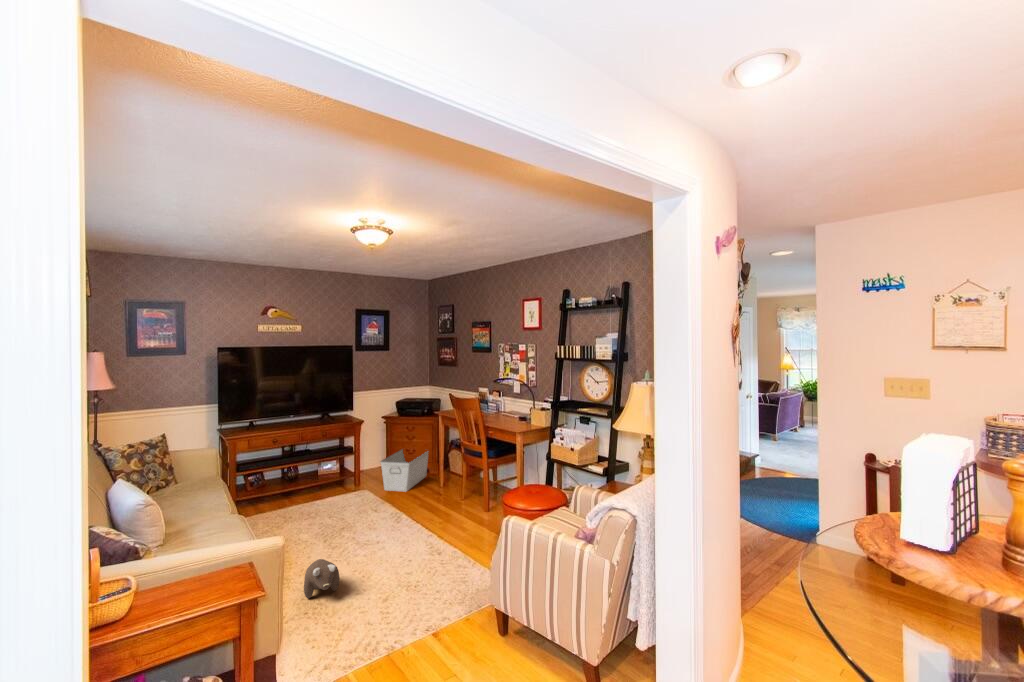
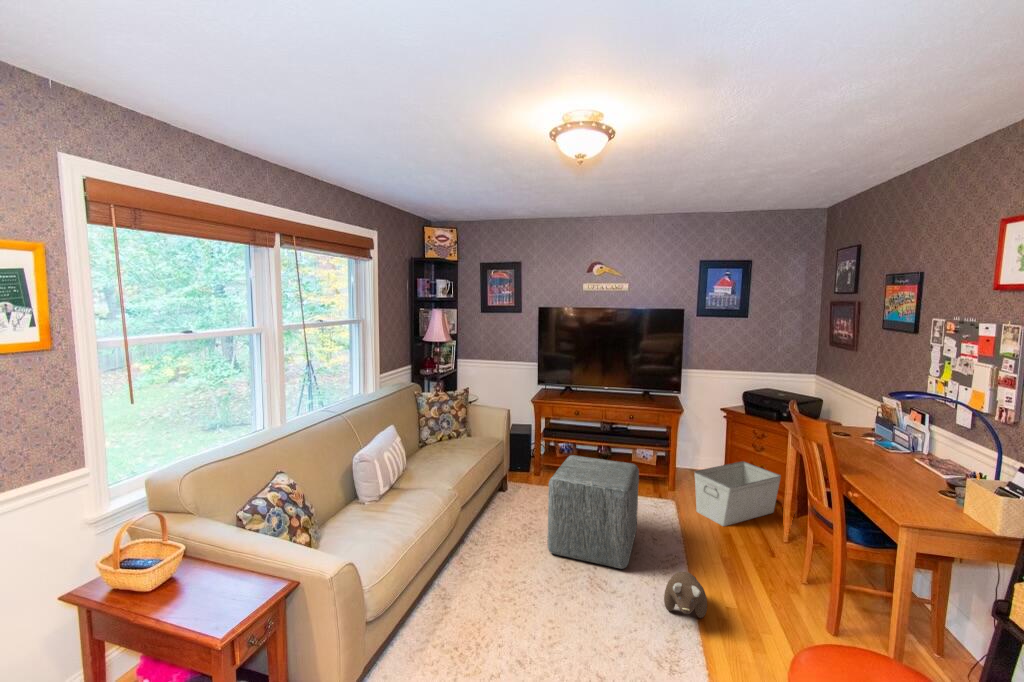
ottoman: none [299,460,374,545] -> present [548,455,639,569]
plush toy: present [304,559,339,598] -> present [664,571,707,618]

